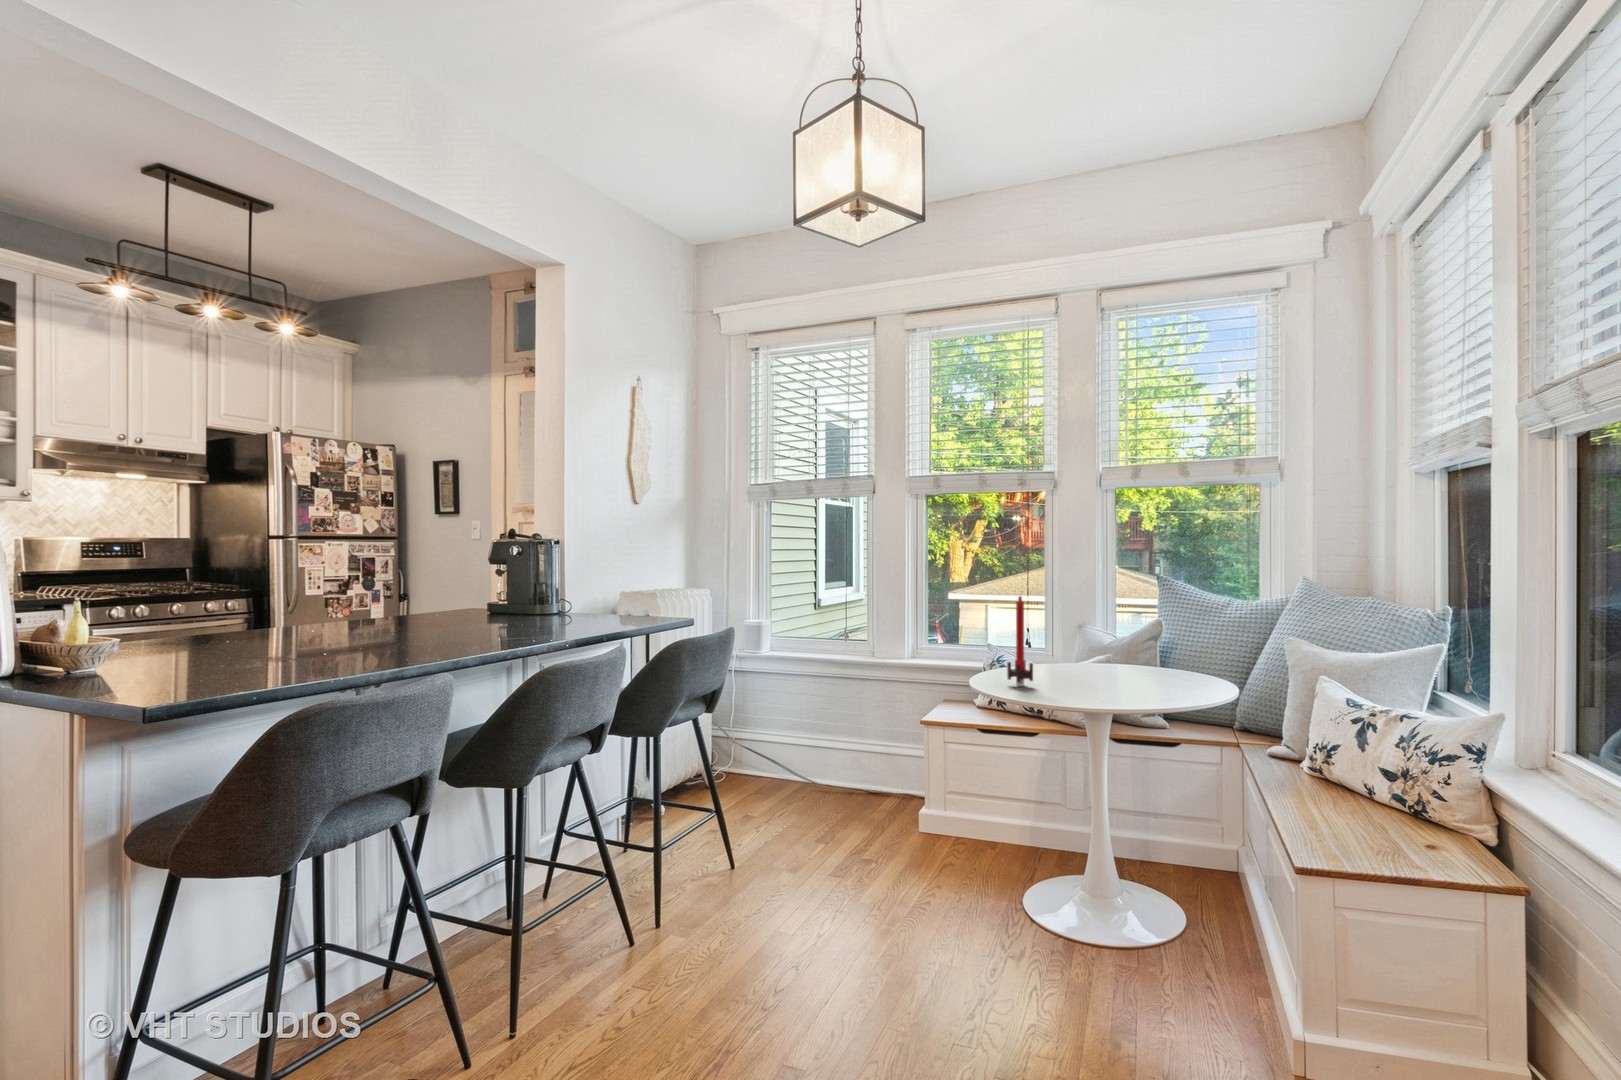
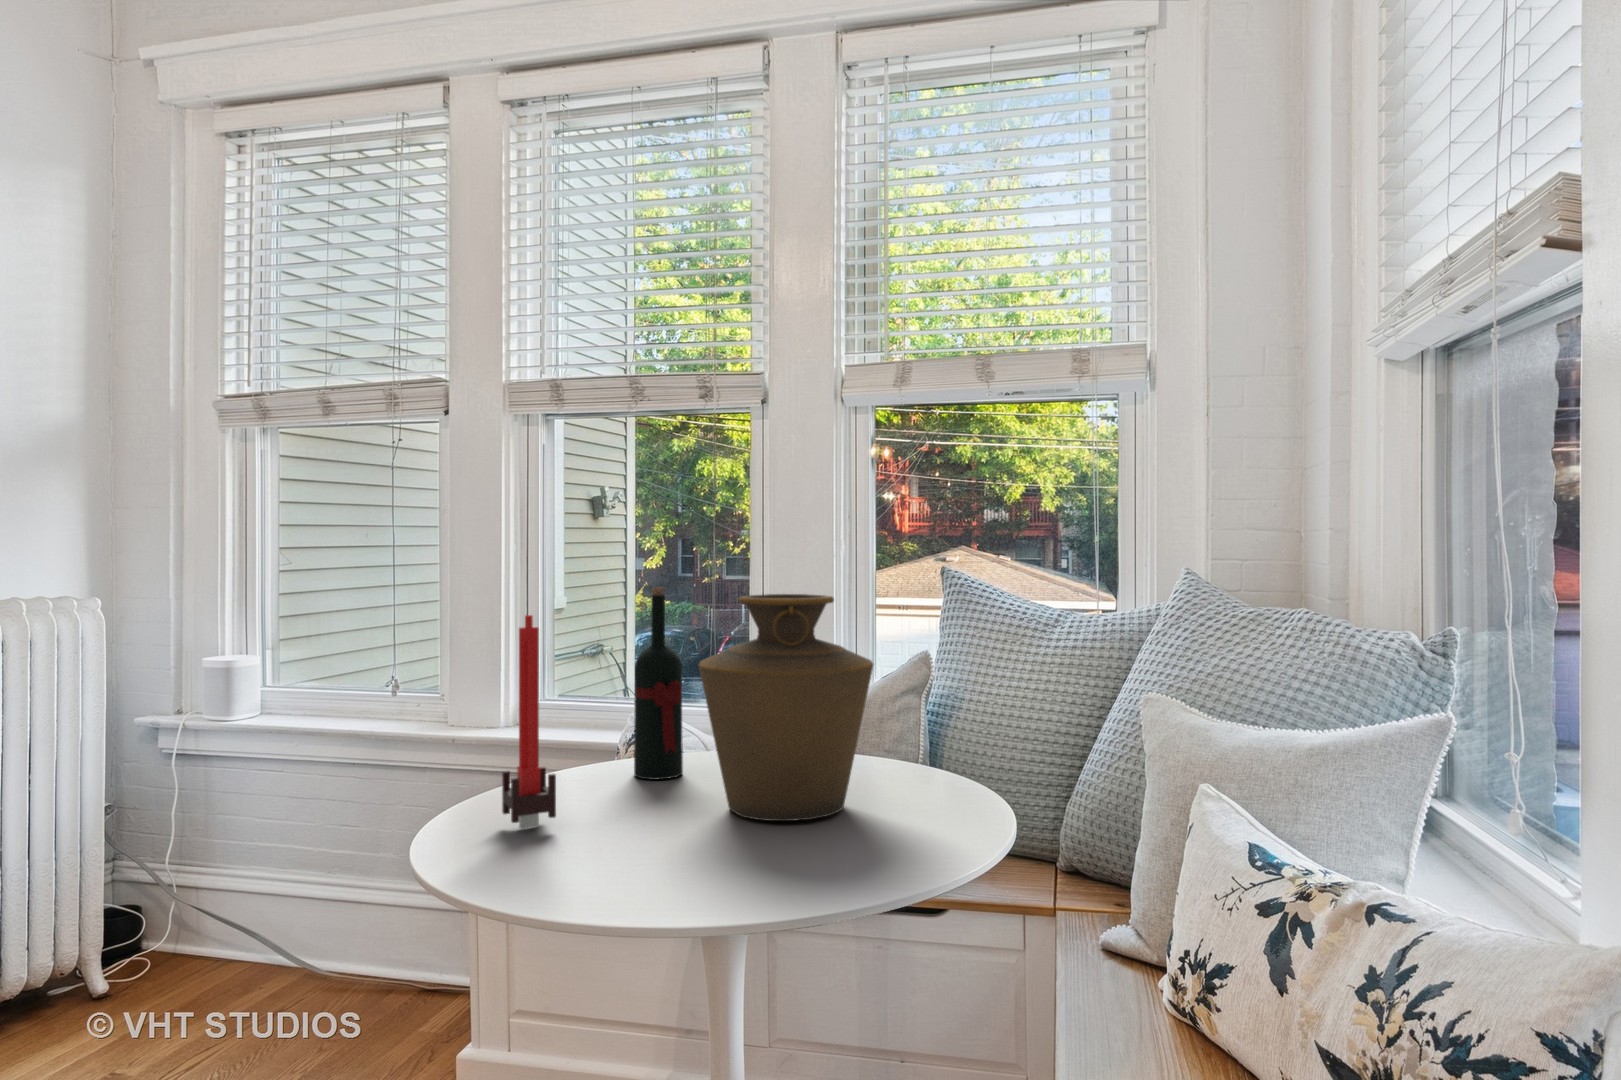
wine bottle: none [1037,585,1061,673] -> present [634,587,683,780]
vase: none [1084,588,1166,686] -> present [699,594,873,821]

